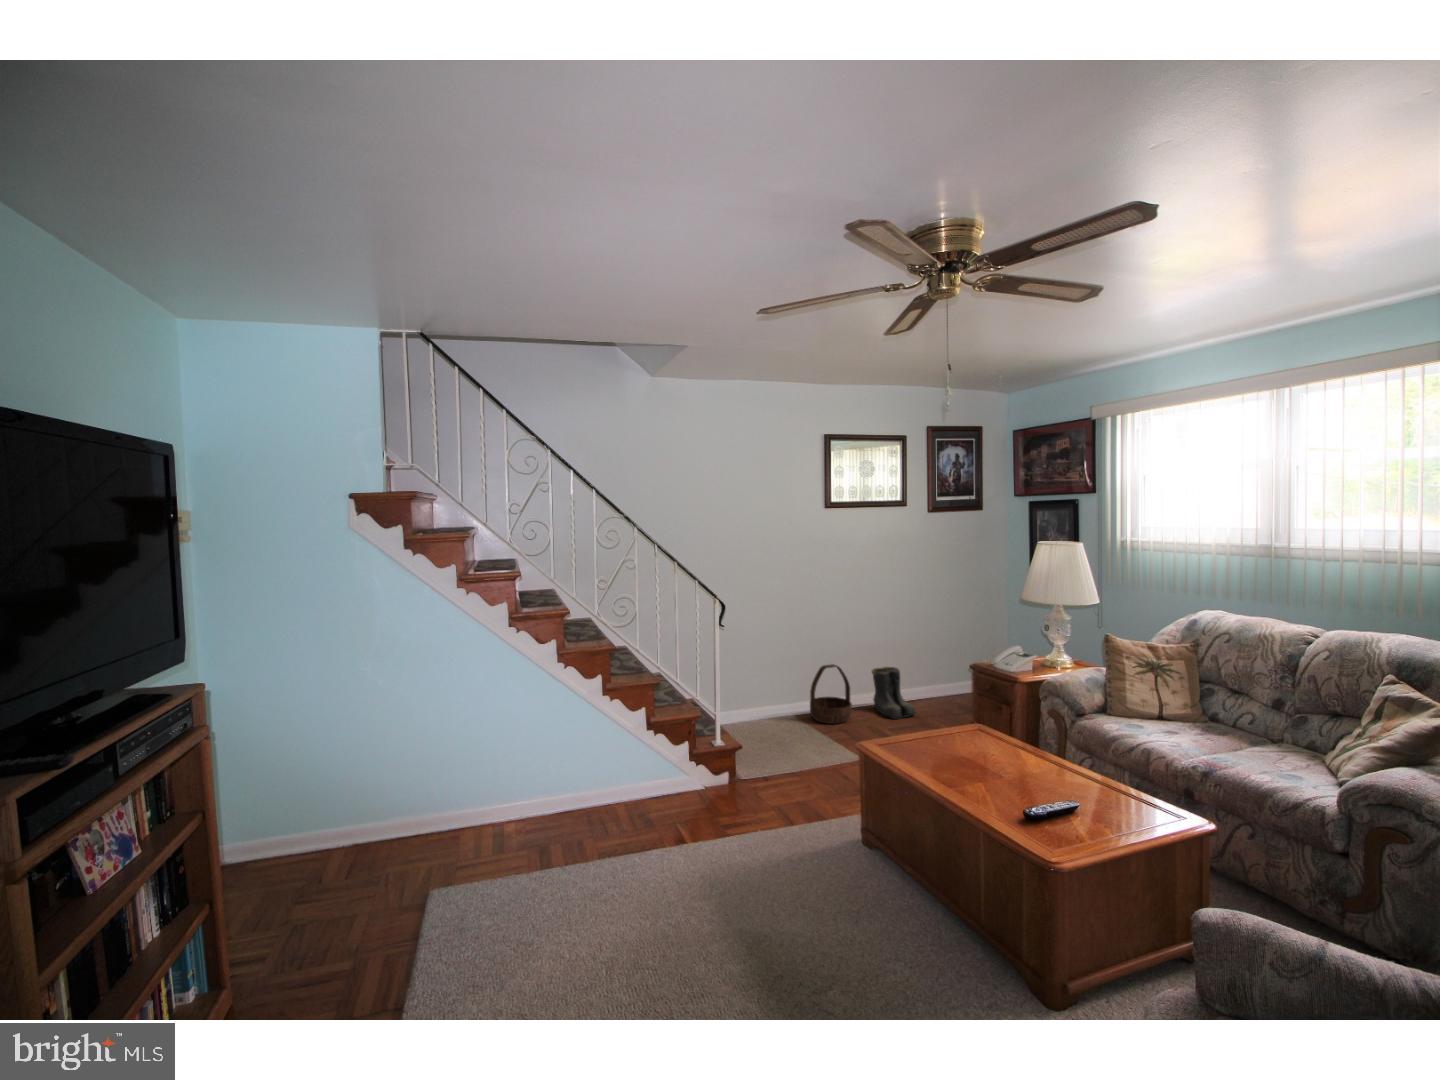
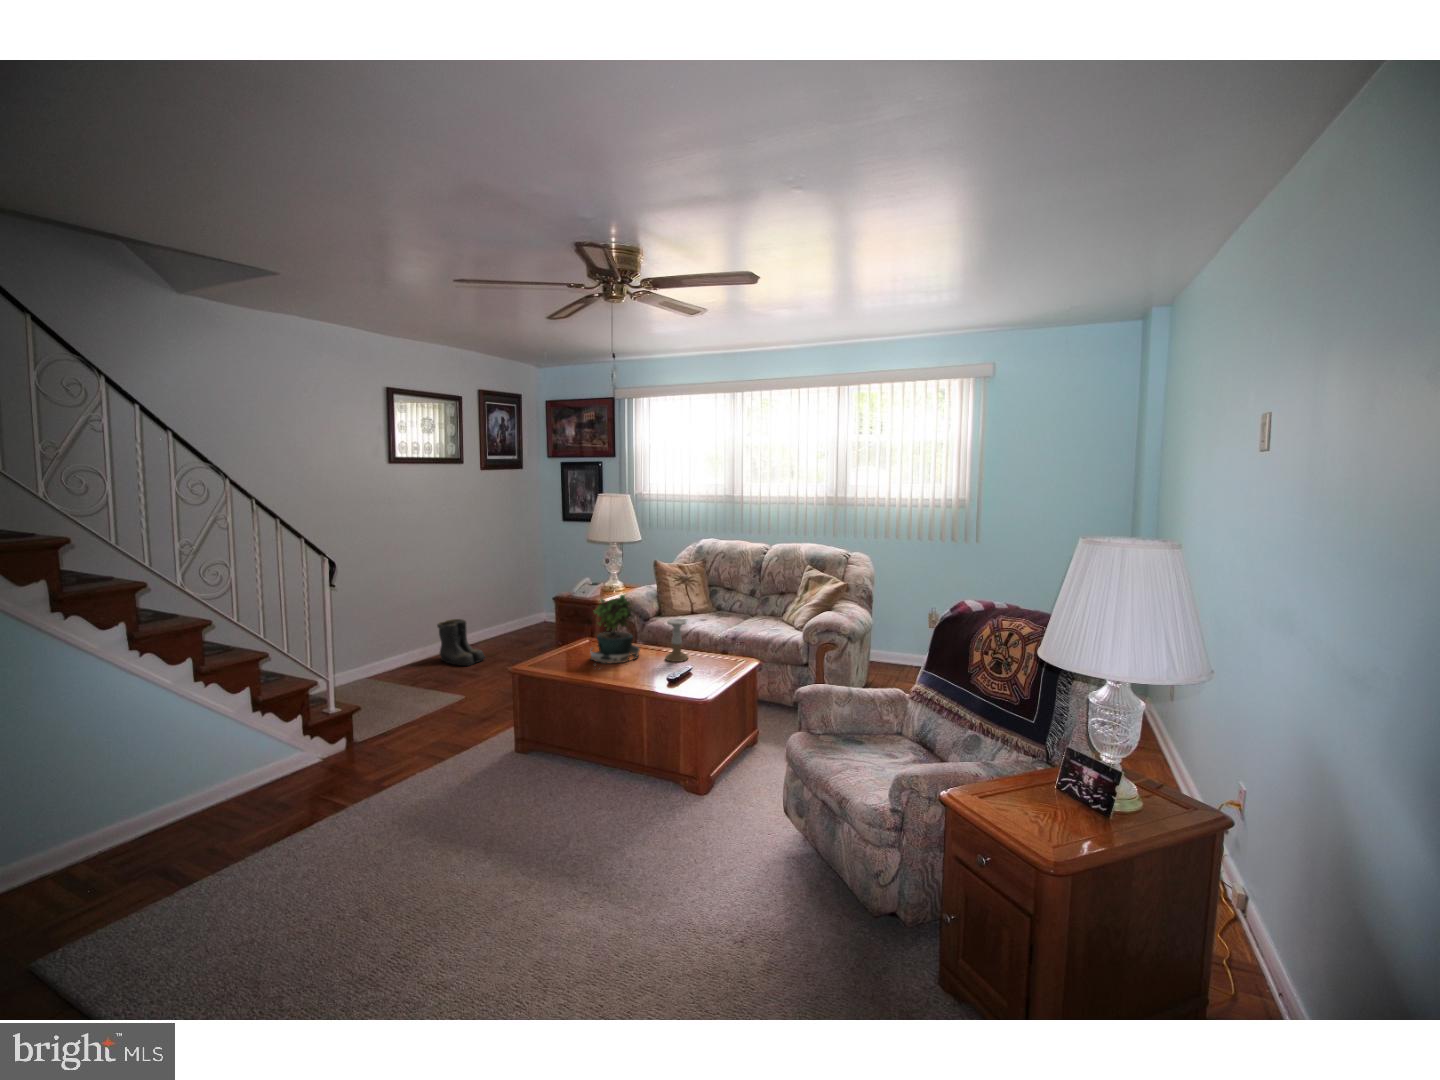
basket: present [810,664,852,724] -> none [381,623,428,683]
potted plant: none [933,679,1013,773] -> present [591,595,640,664]
candle holder: none [1040,728,1077,793] -> present [665,619,688,662]

